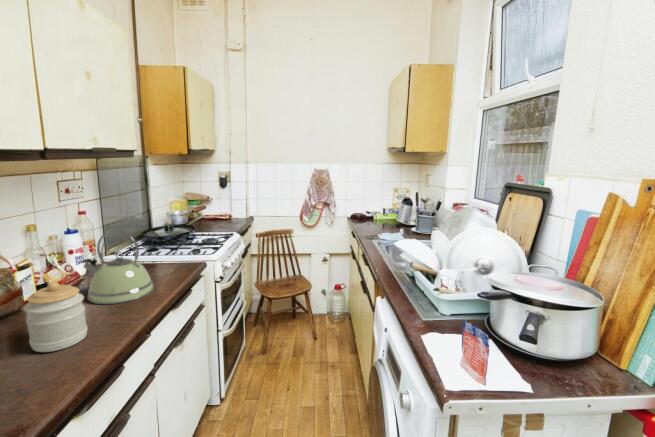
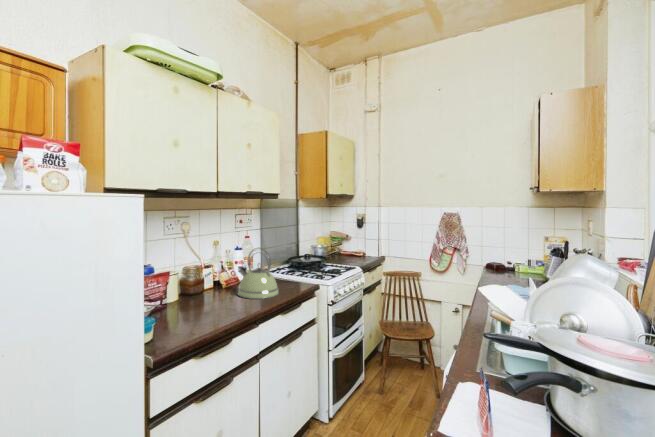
jar: present [24,282,87,352] -> none [199,272,230,315]

